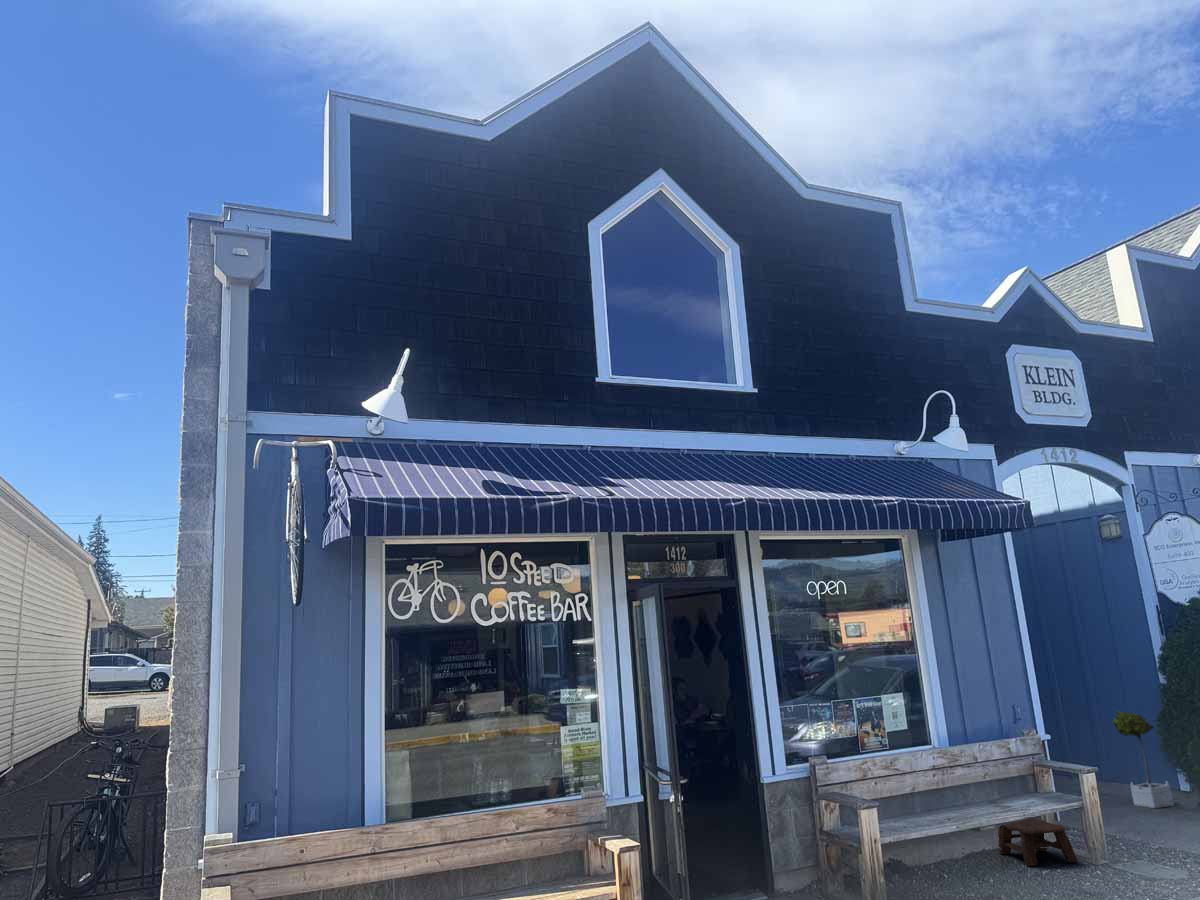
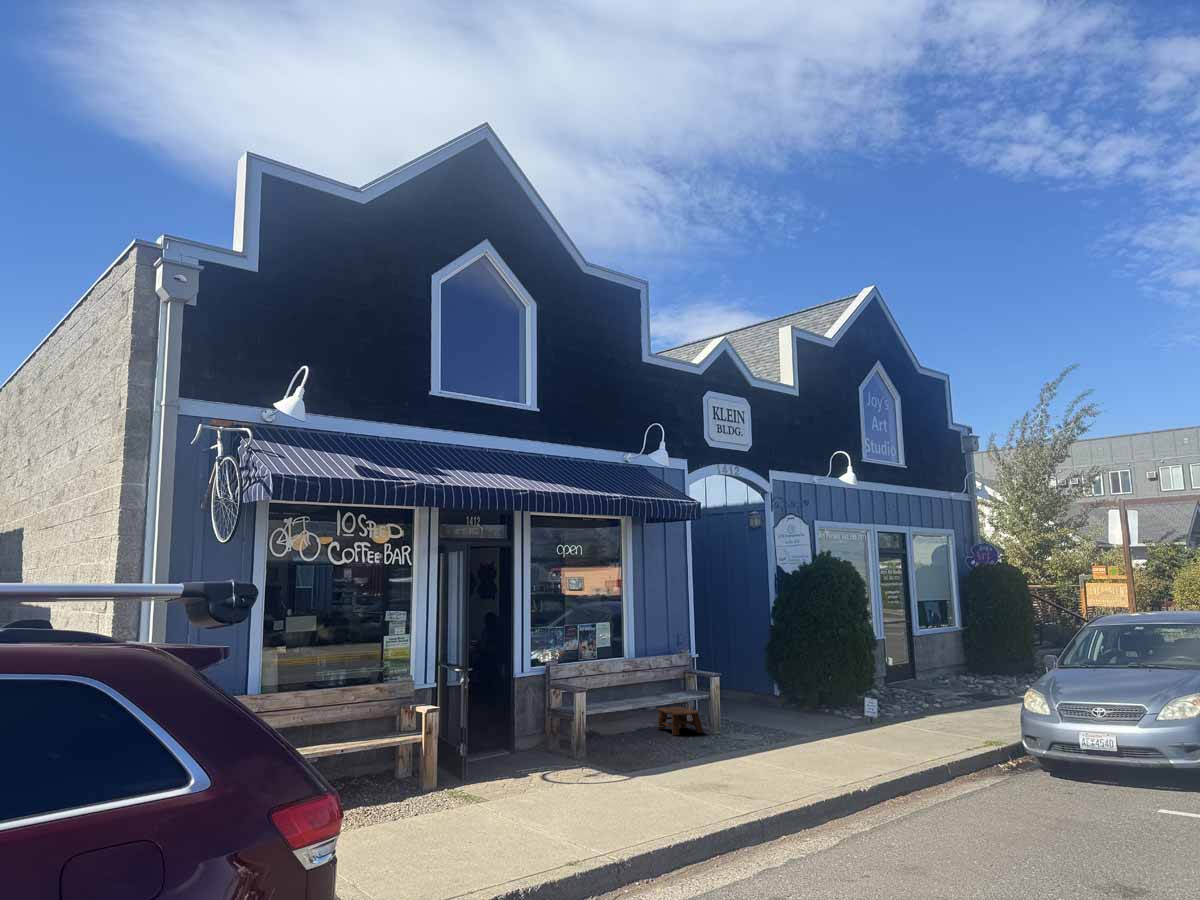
potted tree: present [1113,711,1174,808] -> none [740,642,769,706]

